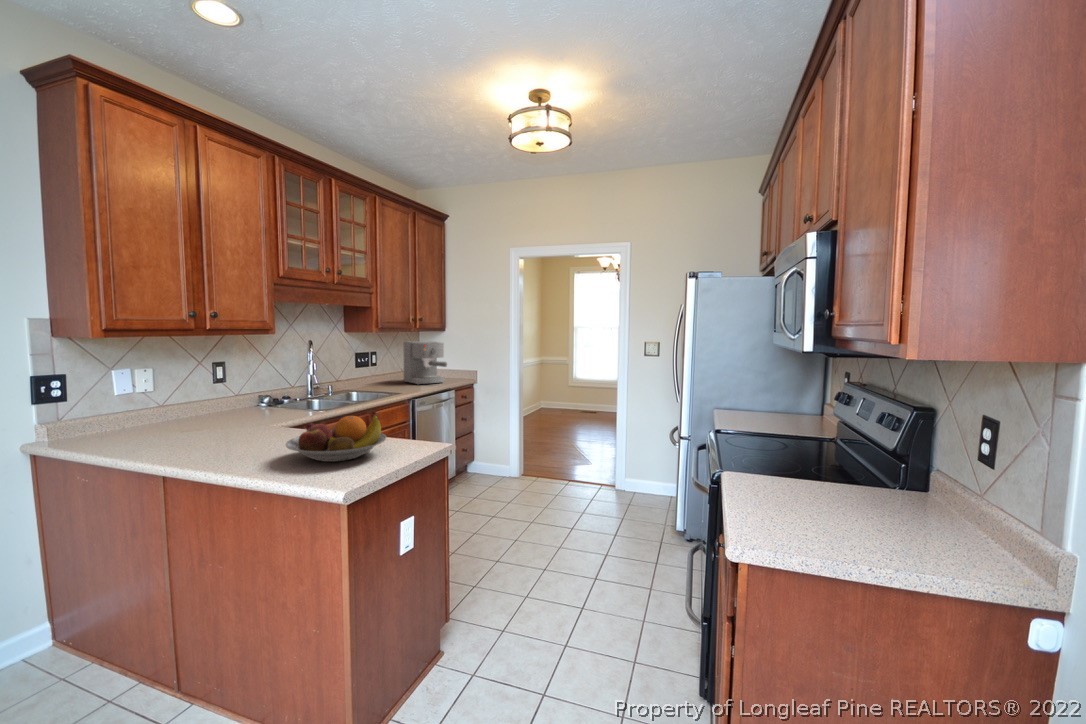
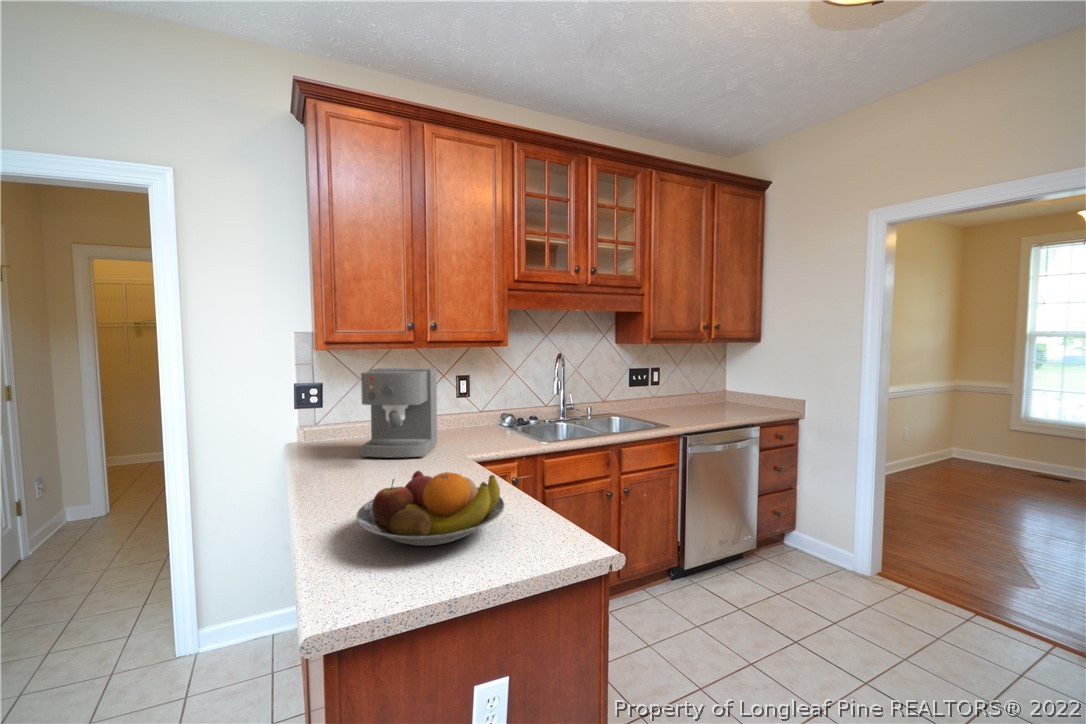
coffee maker: present [403,341,447,385] -> present [361,368,437,458]

